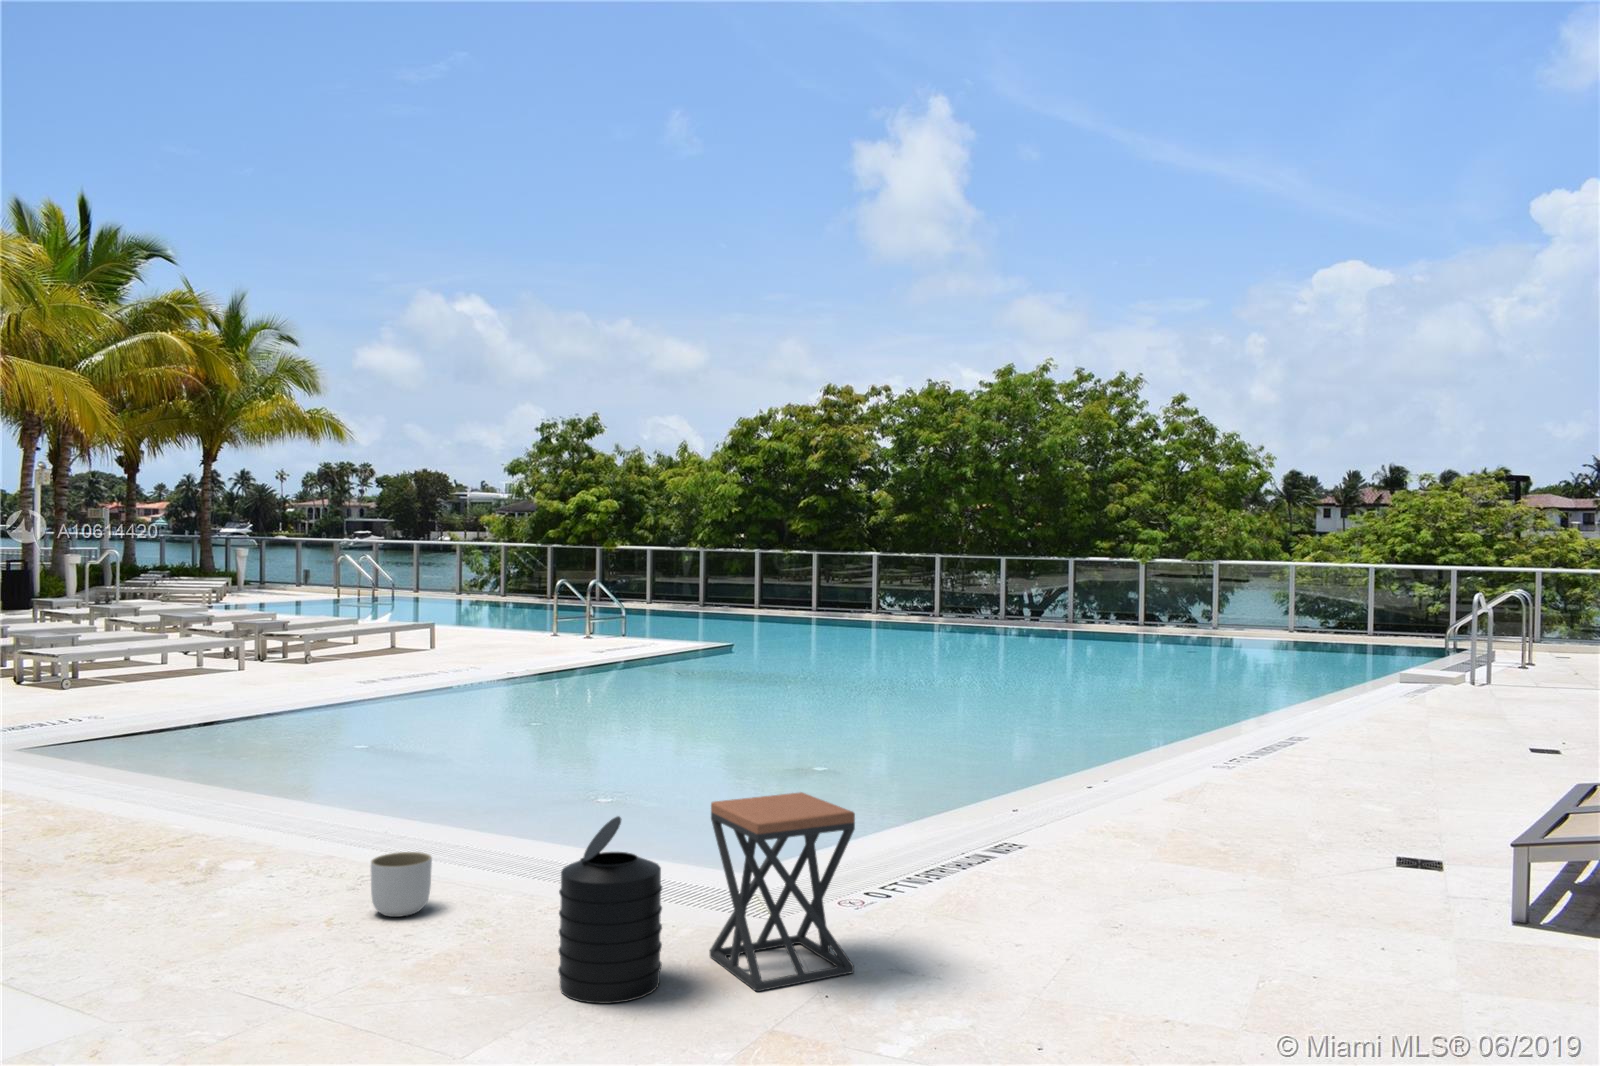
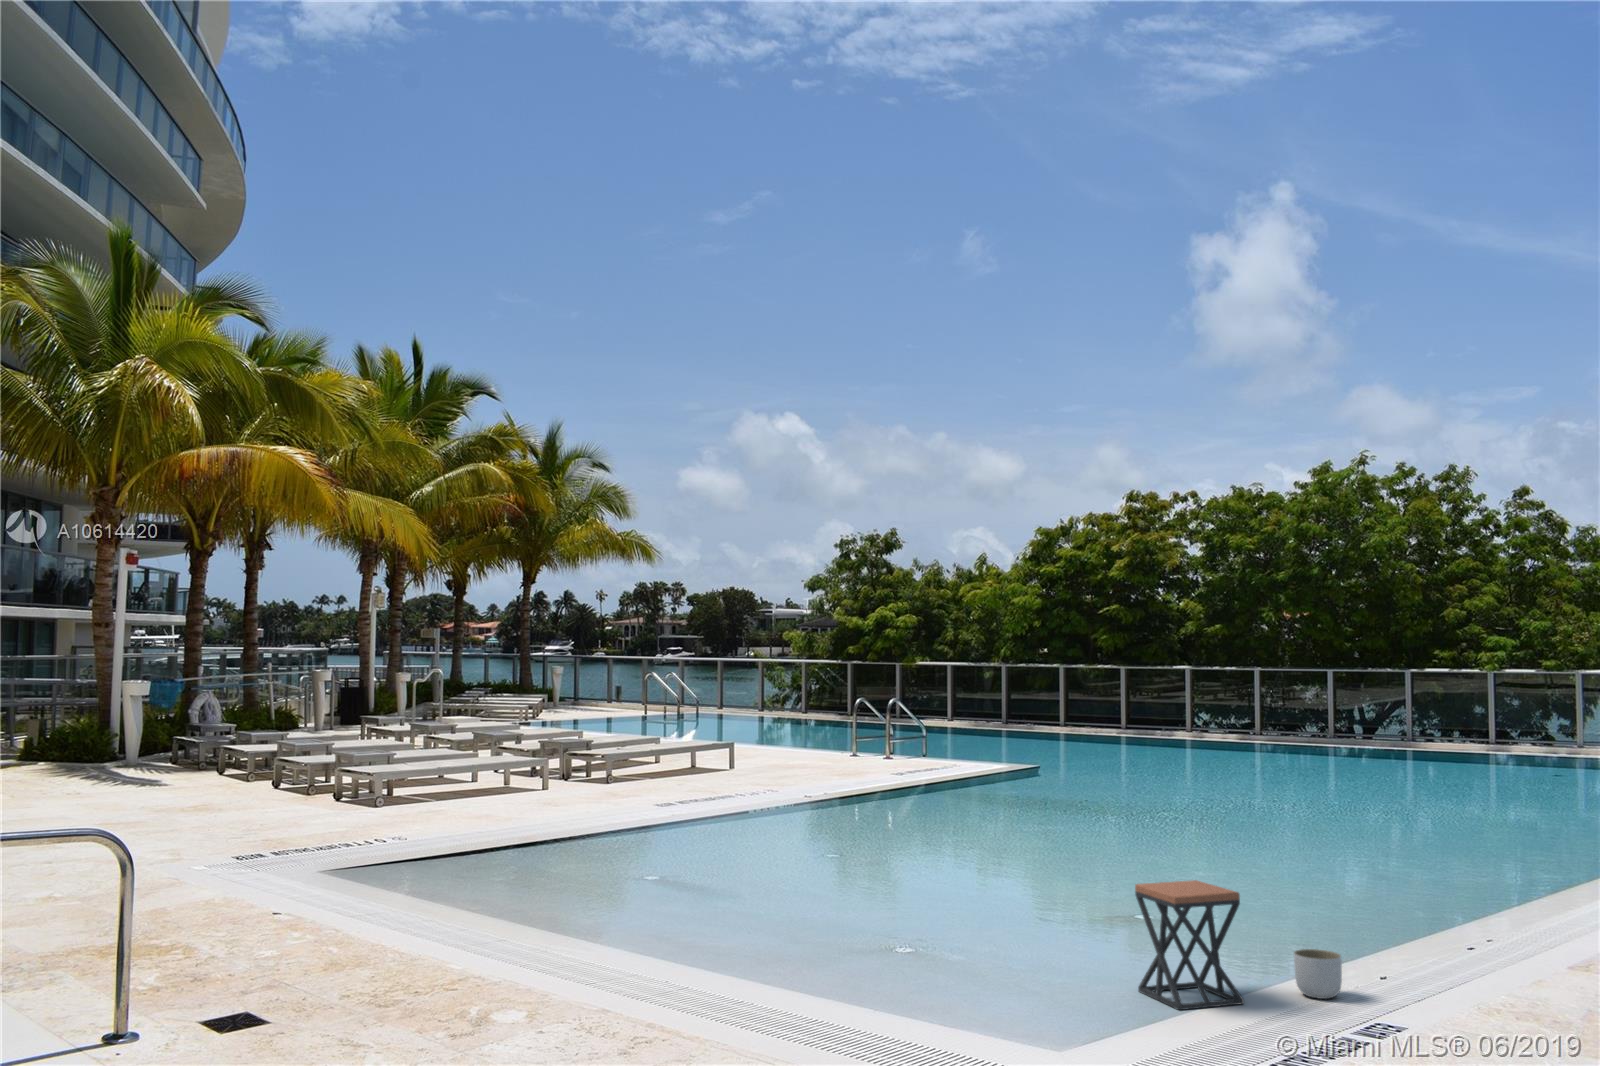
trash can: present [558,816,662,1003] -> none [1043,890,1112,1011]
planter: present [371,852,432,917] -> present [1294,949,1342,999]

